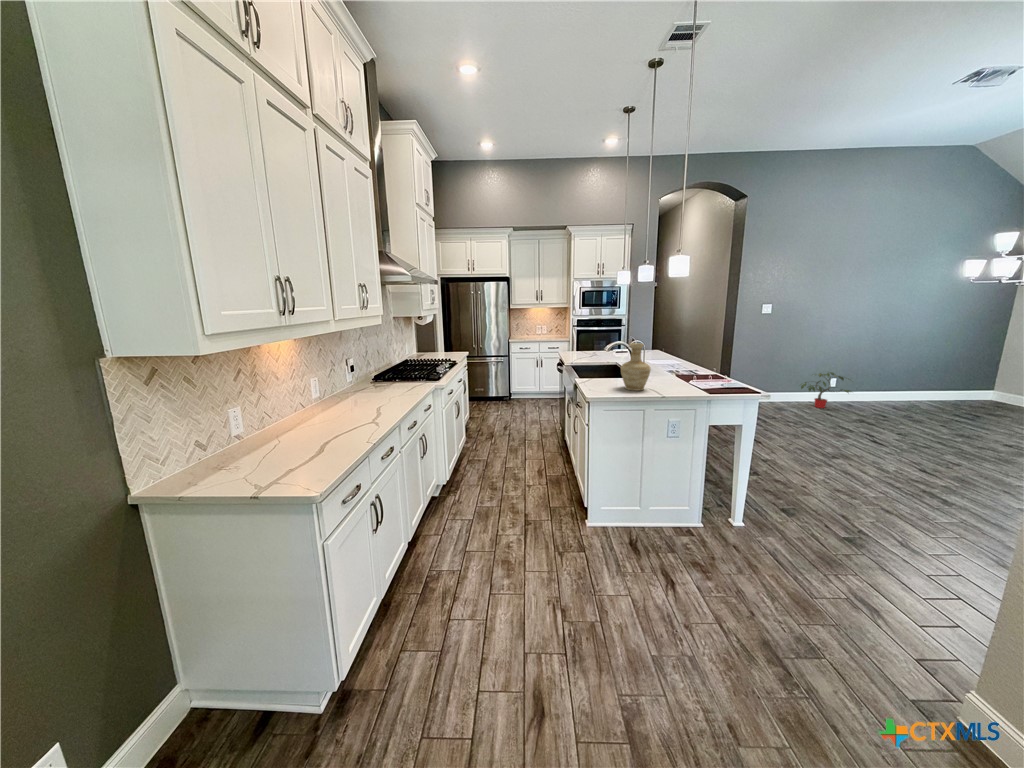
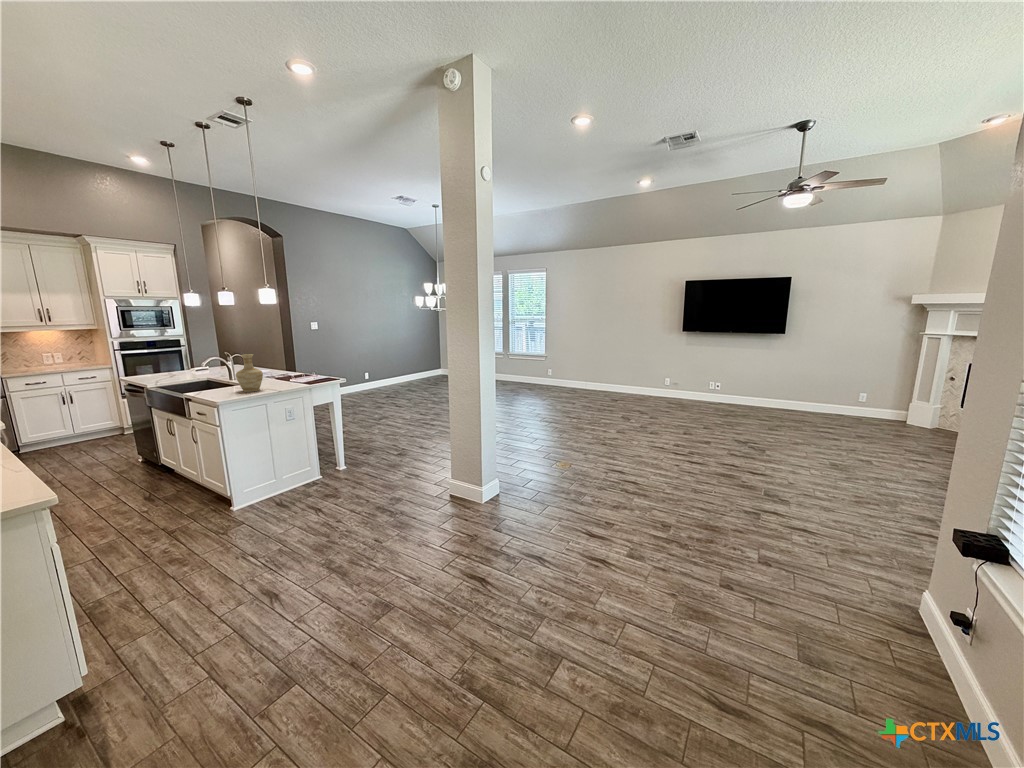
potted plant: present [801,372,851,408] -> none [349,368,382,395]

